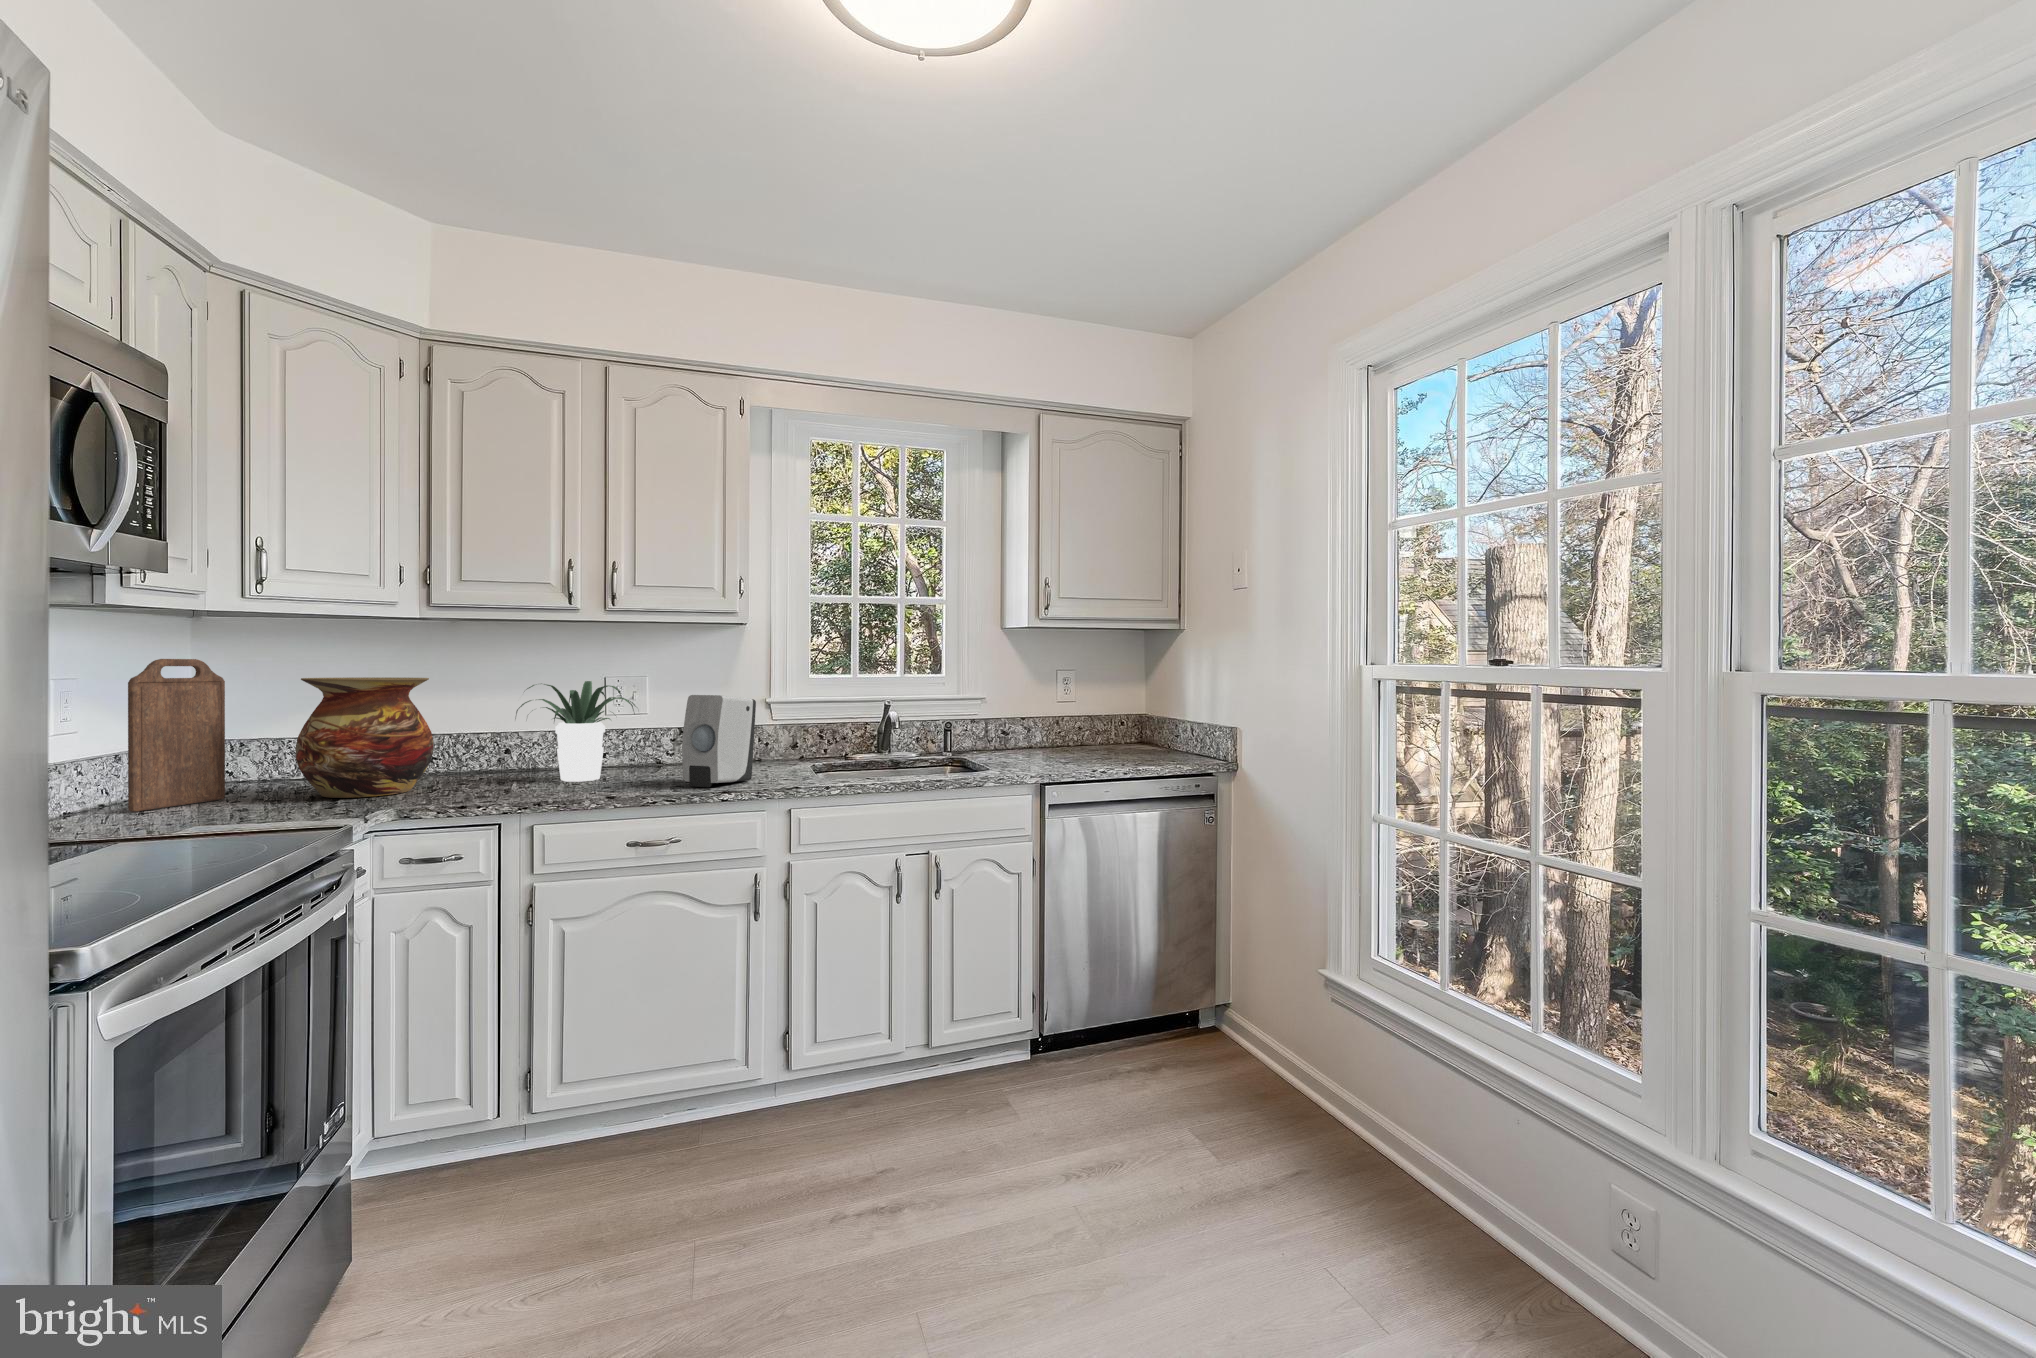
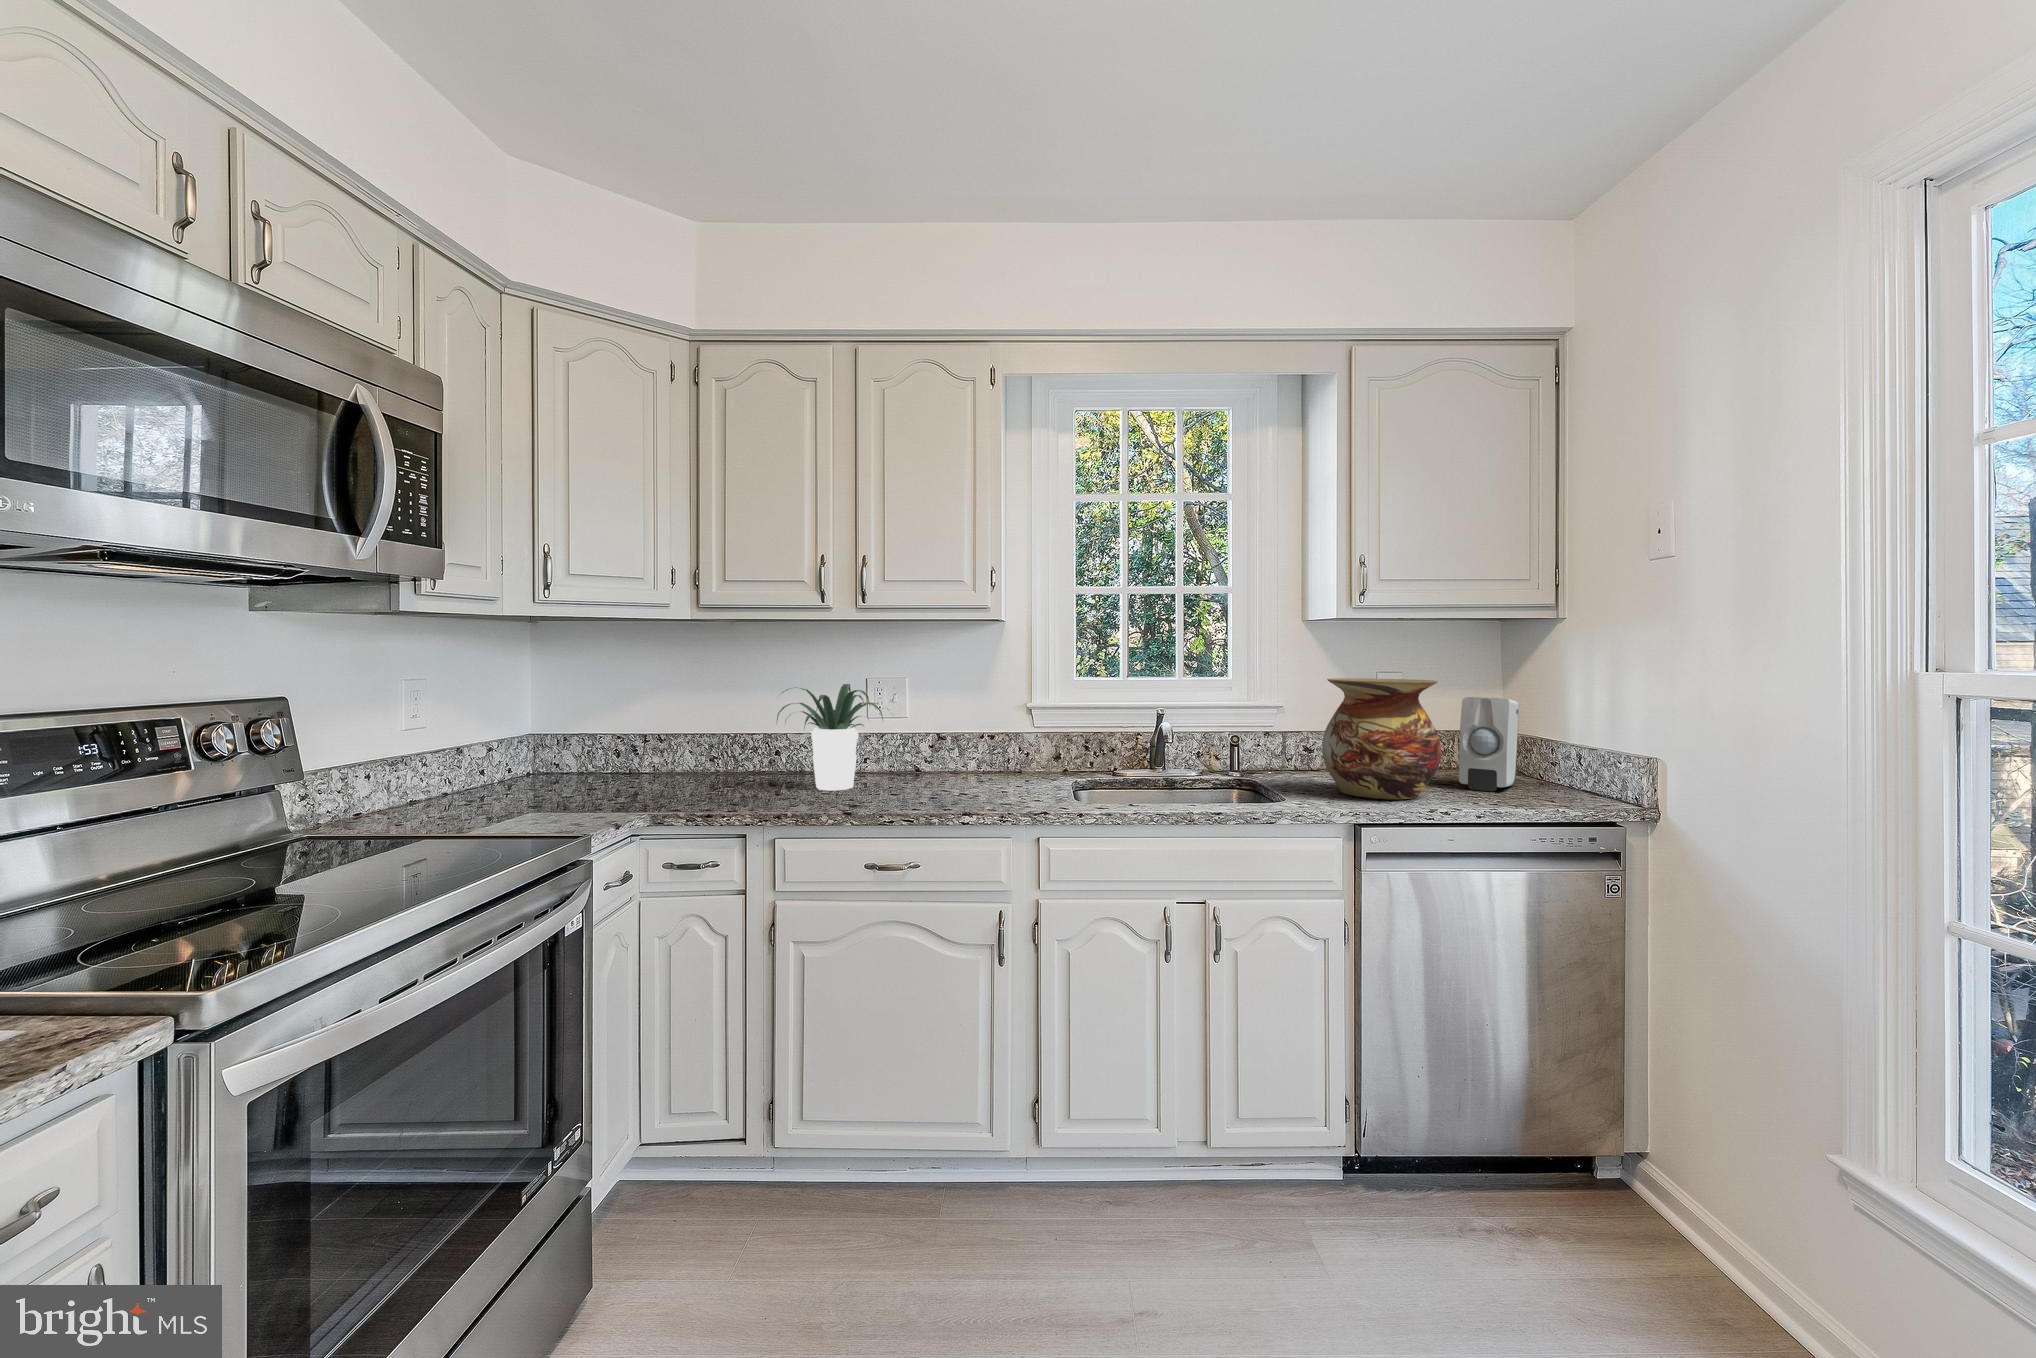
cutting board: present [128,659,225,812] -> none [452,663,535,803]
vase: present [295,677,434,798] -> present [1322,678,1441,799]
soap dispenser: present [682,695,756,787] -> present [1459,697,1519,791]

